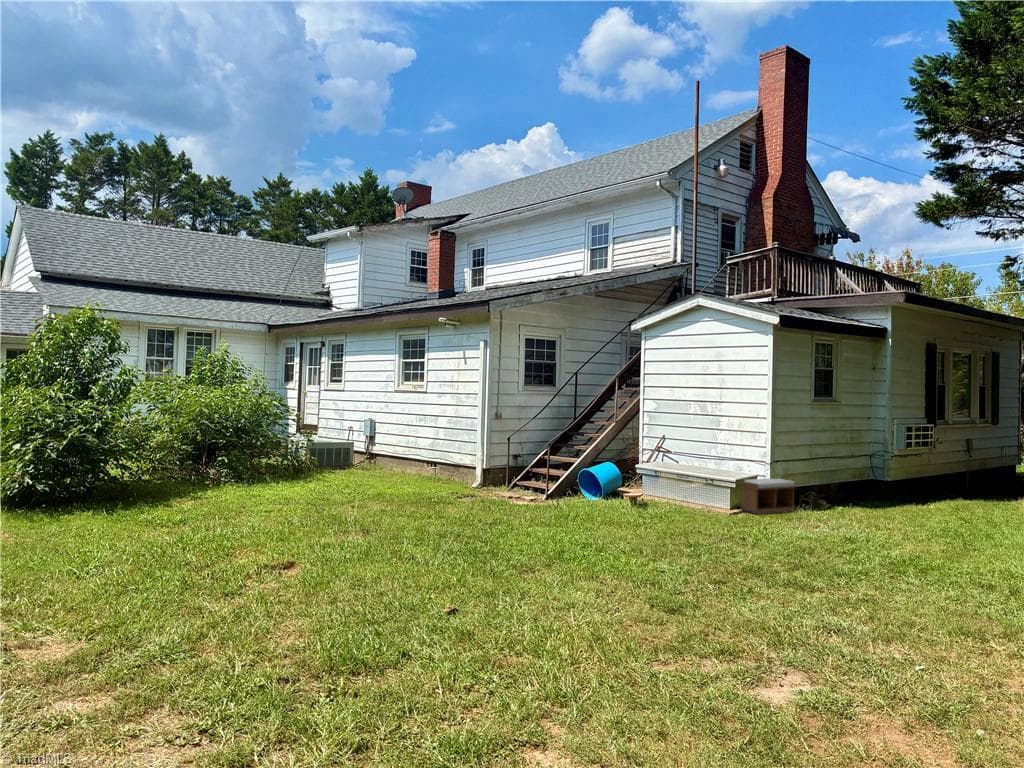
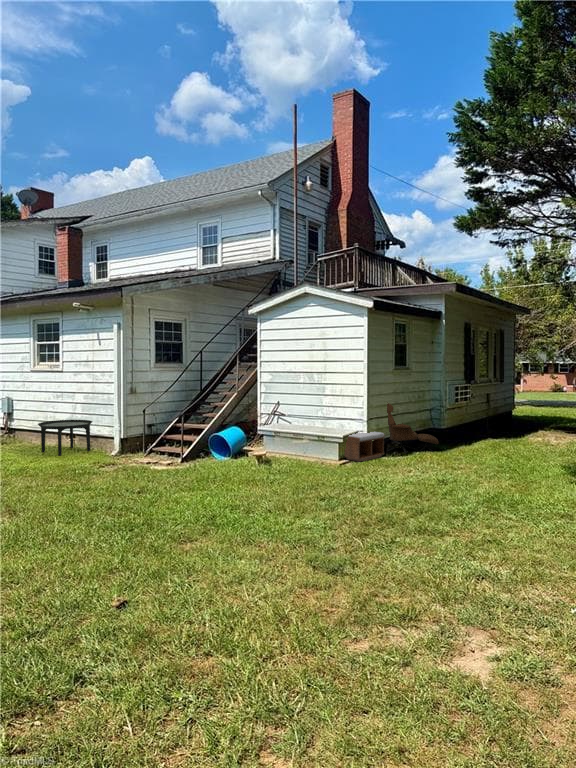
lounge chair: none [798,442,876,513] -> present [387,402,439,453]
round table: none [400,444,454,482] -> present [38,420,92,456]

